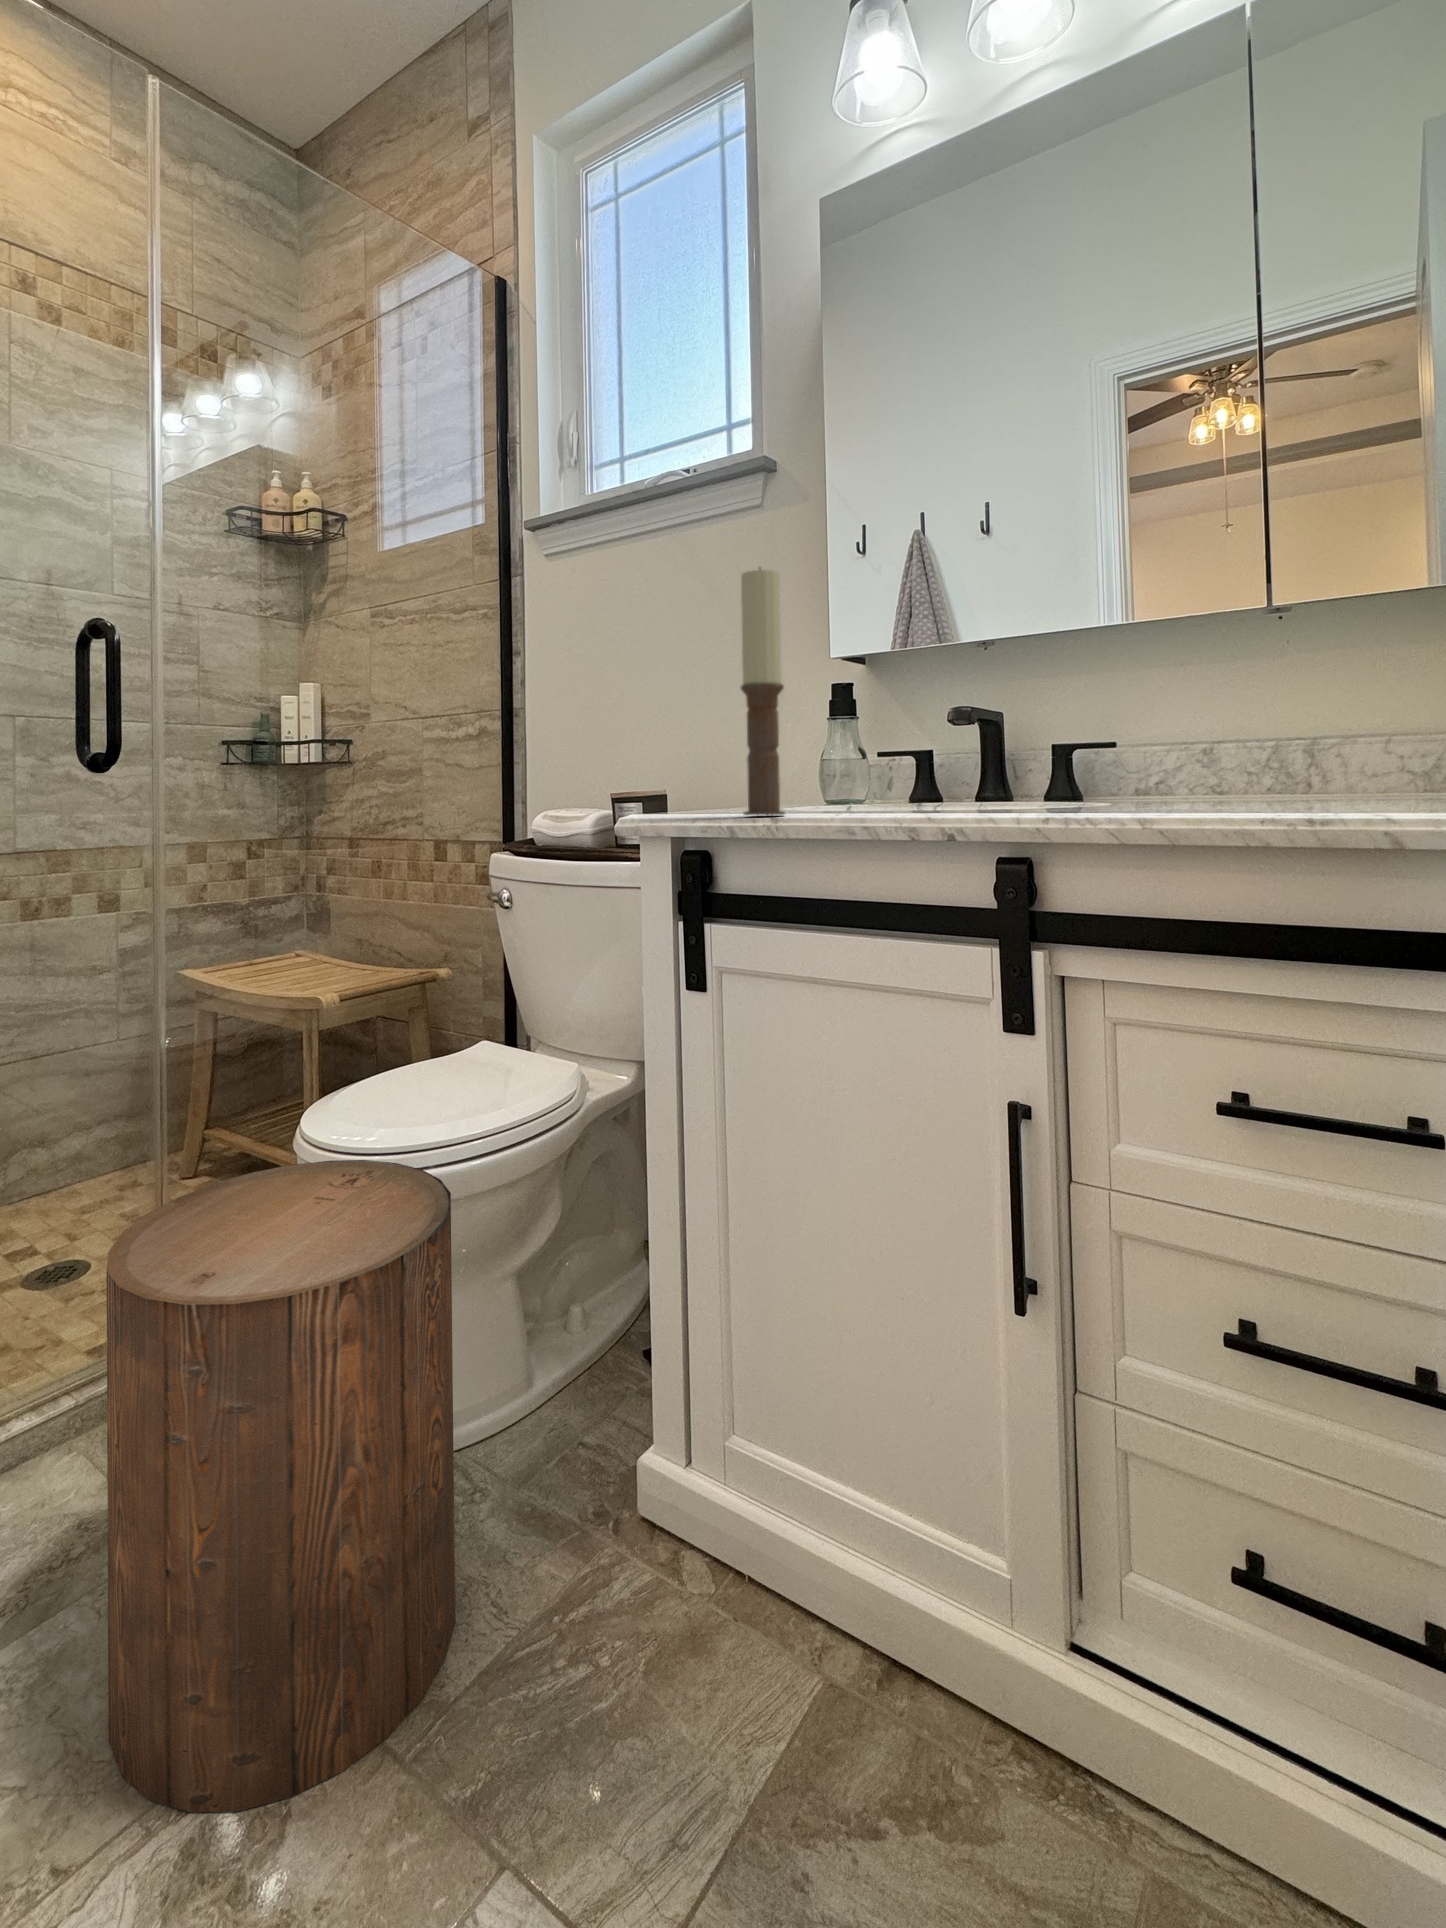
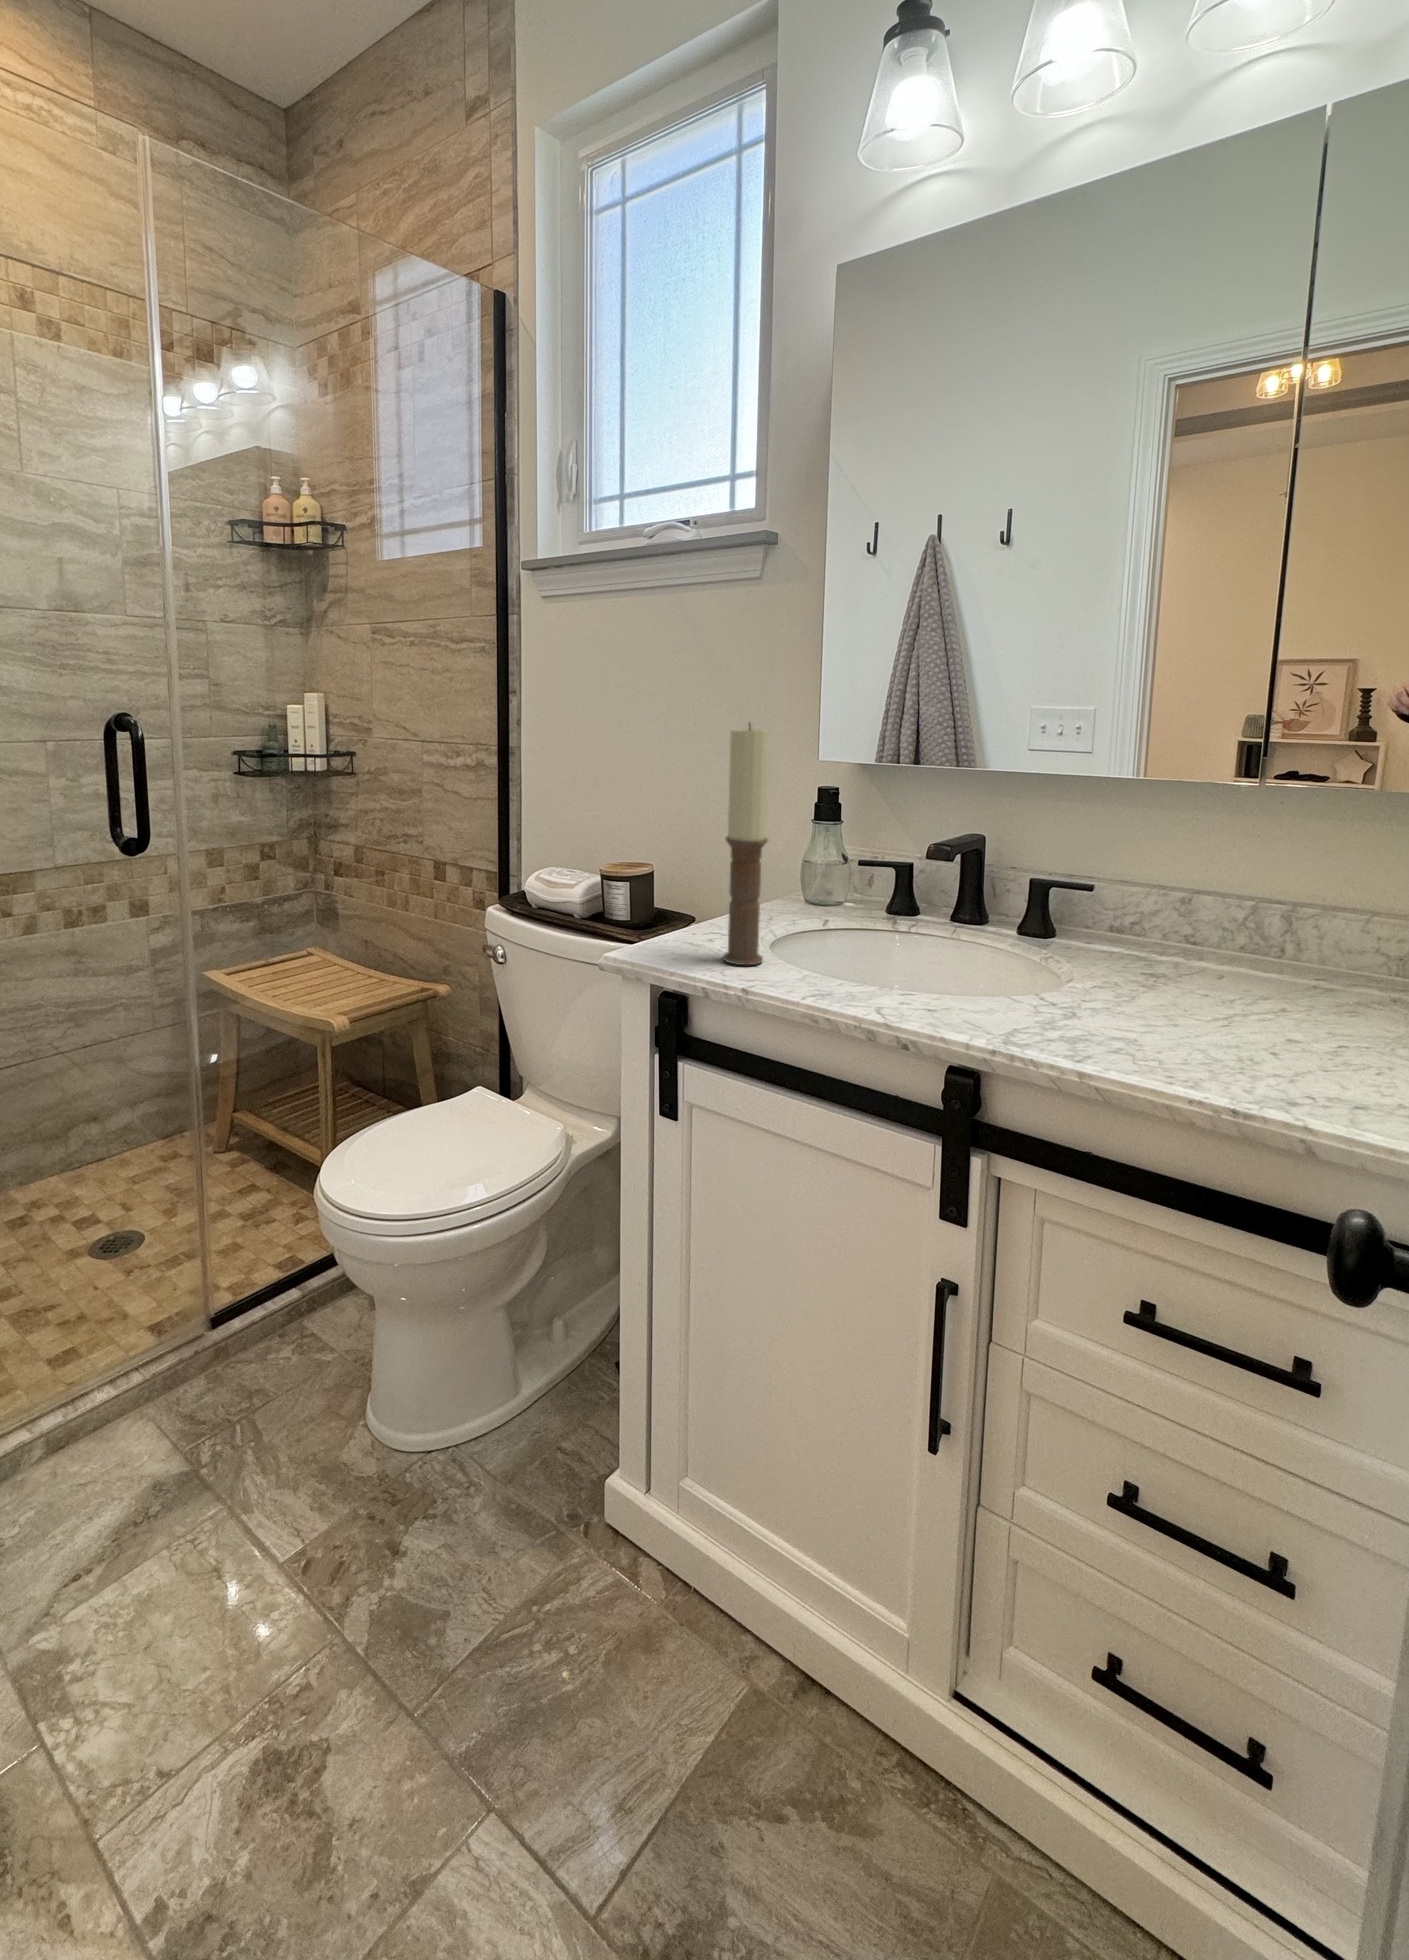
stool: present [107,1160,455,1812] -> none [176,1222,454,1745]

